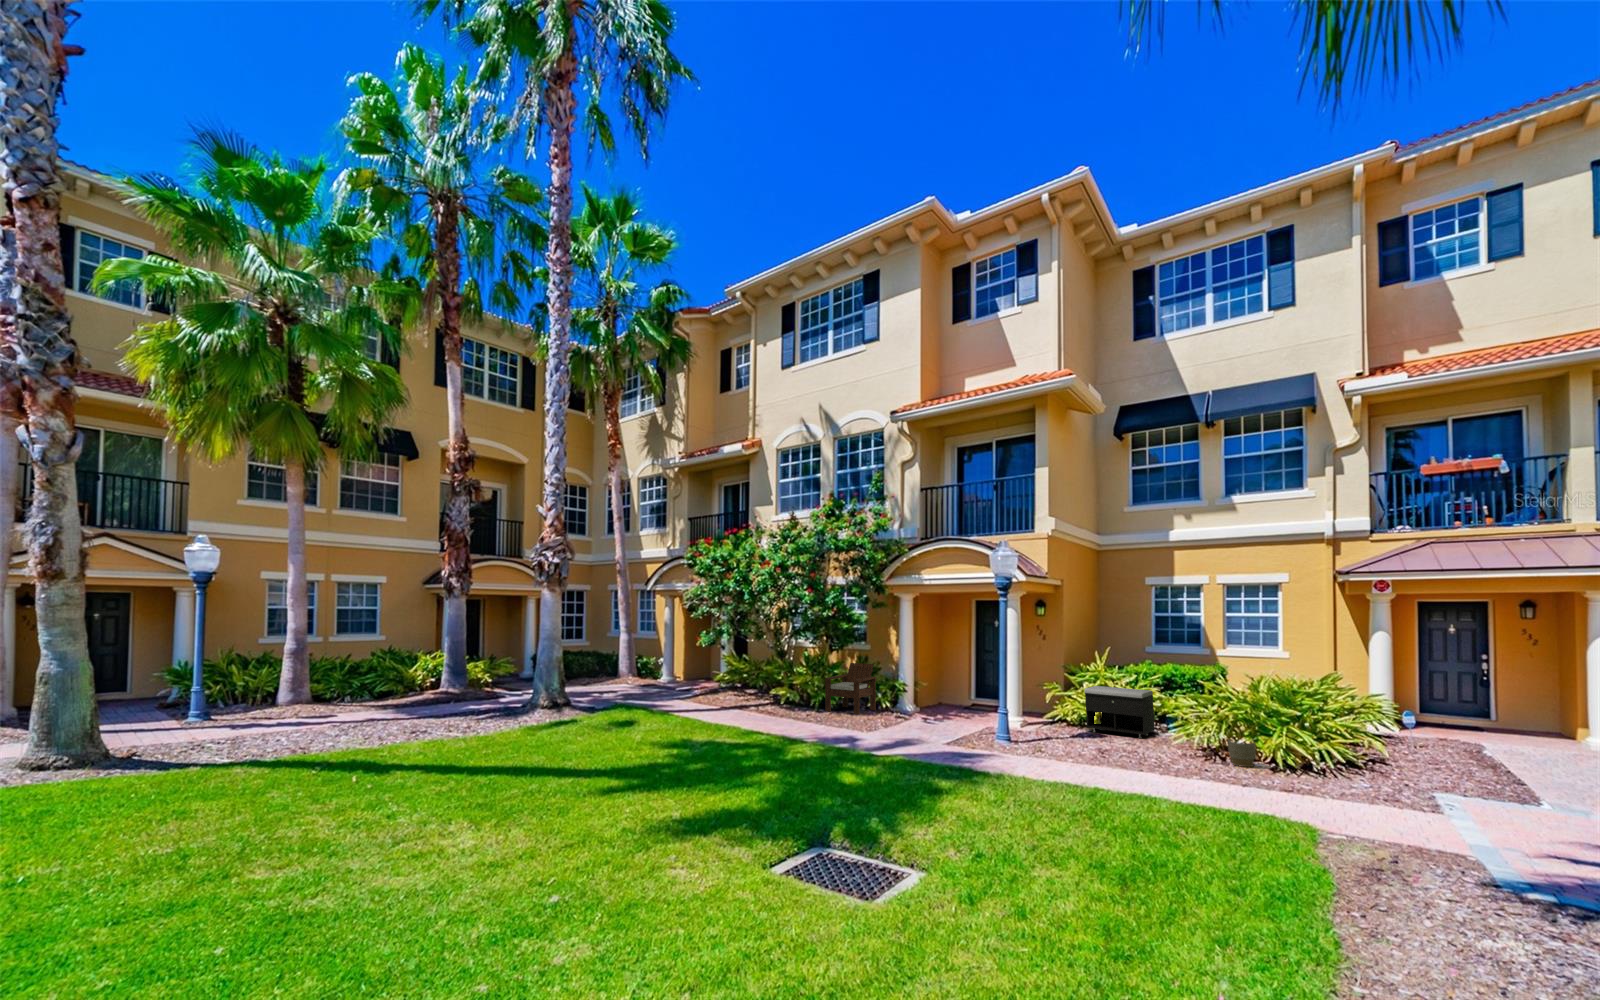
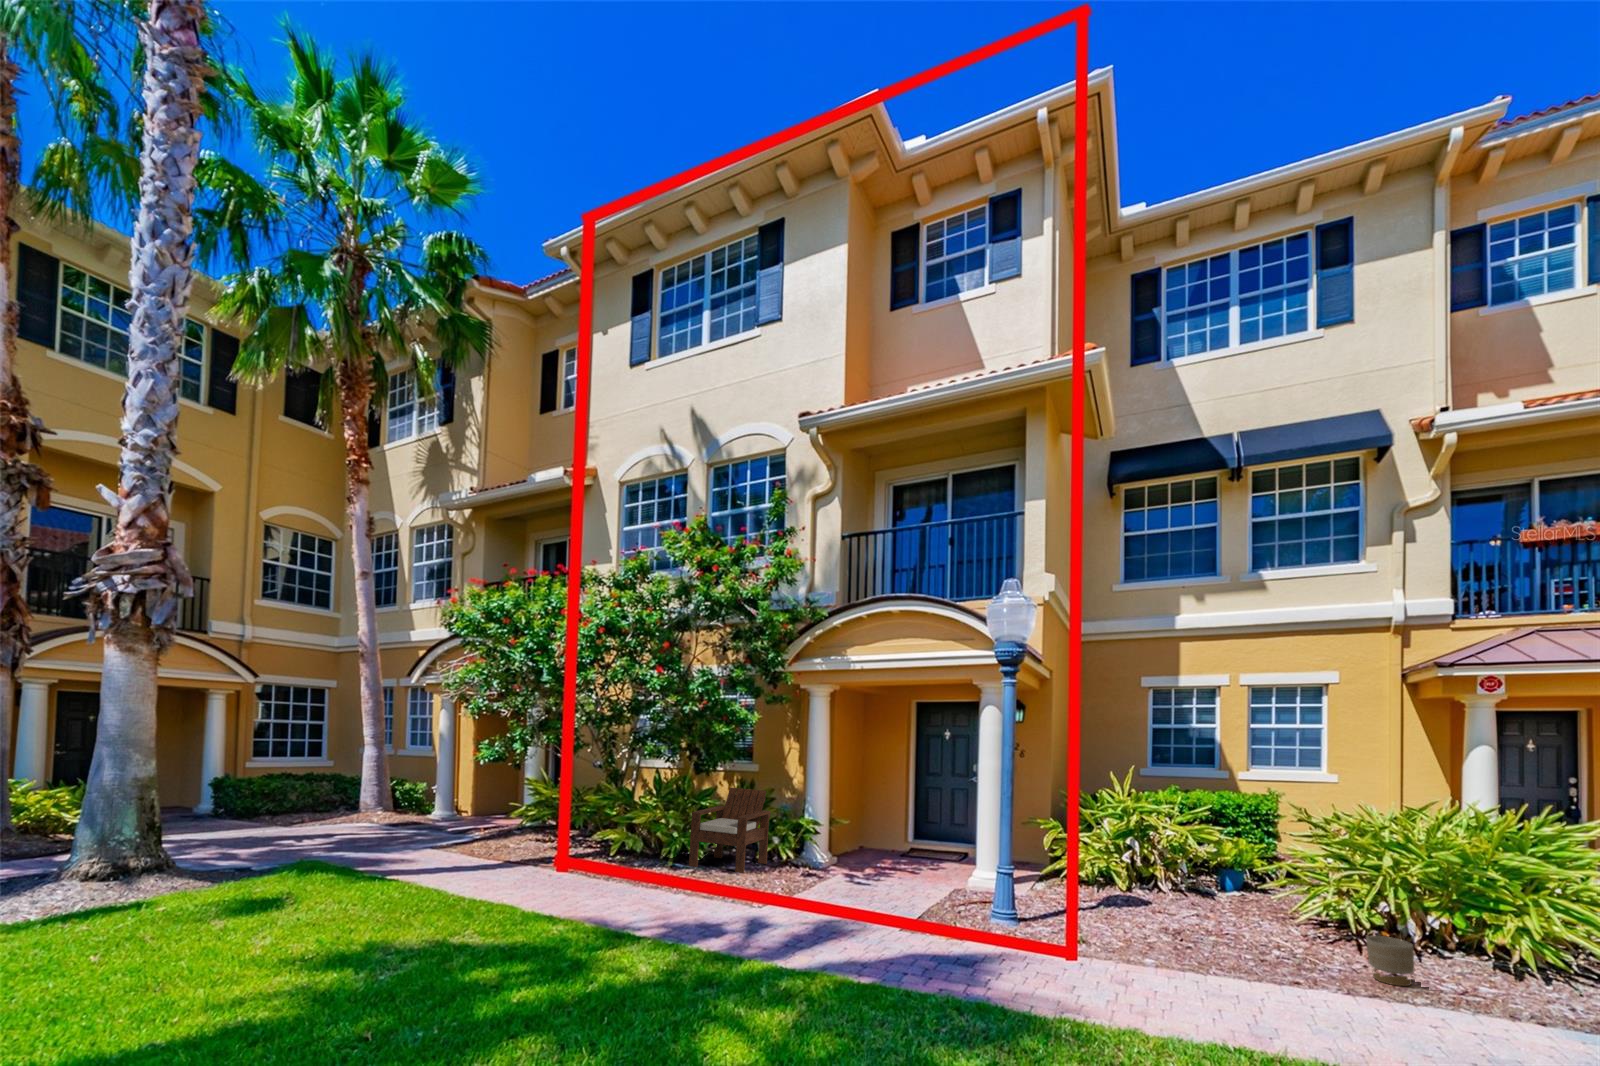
storage bench: present [1085,686,1154,738] -> none [1101,834,1201,921]

